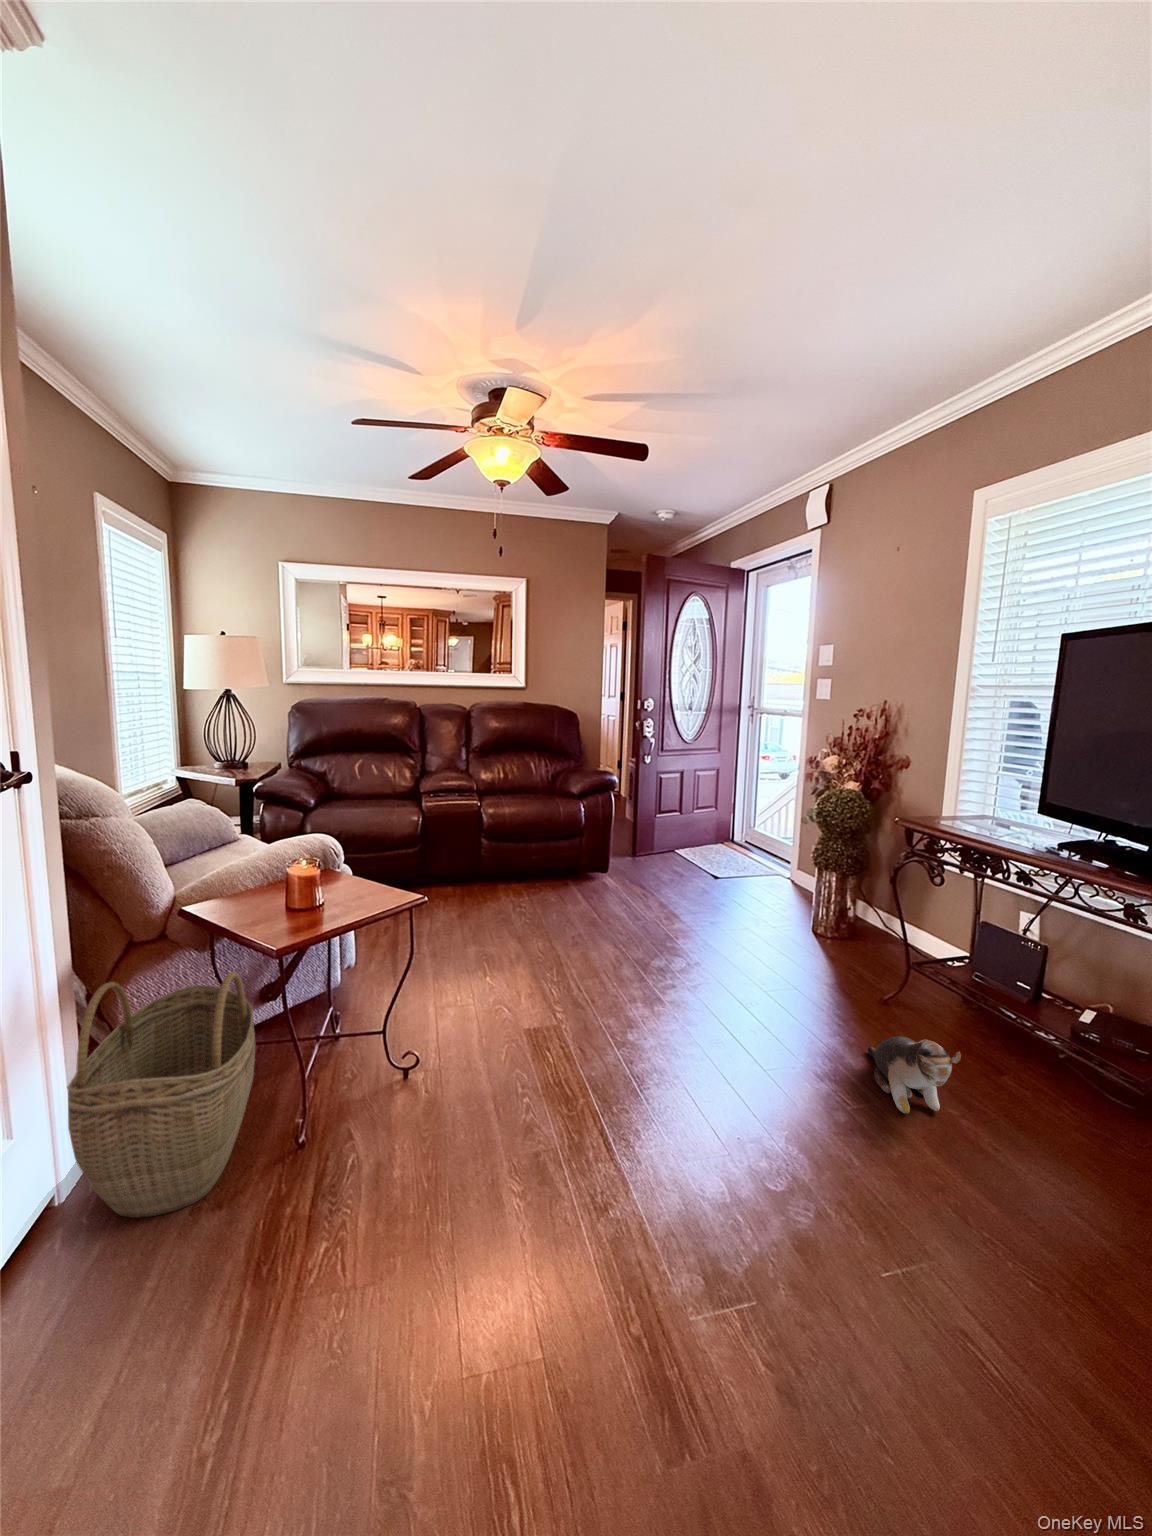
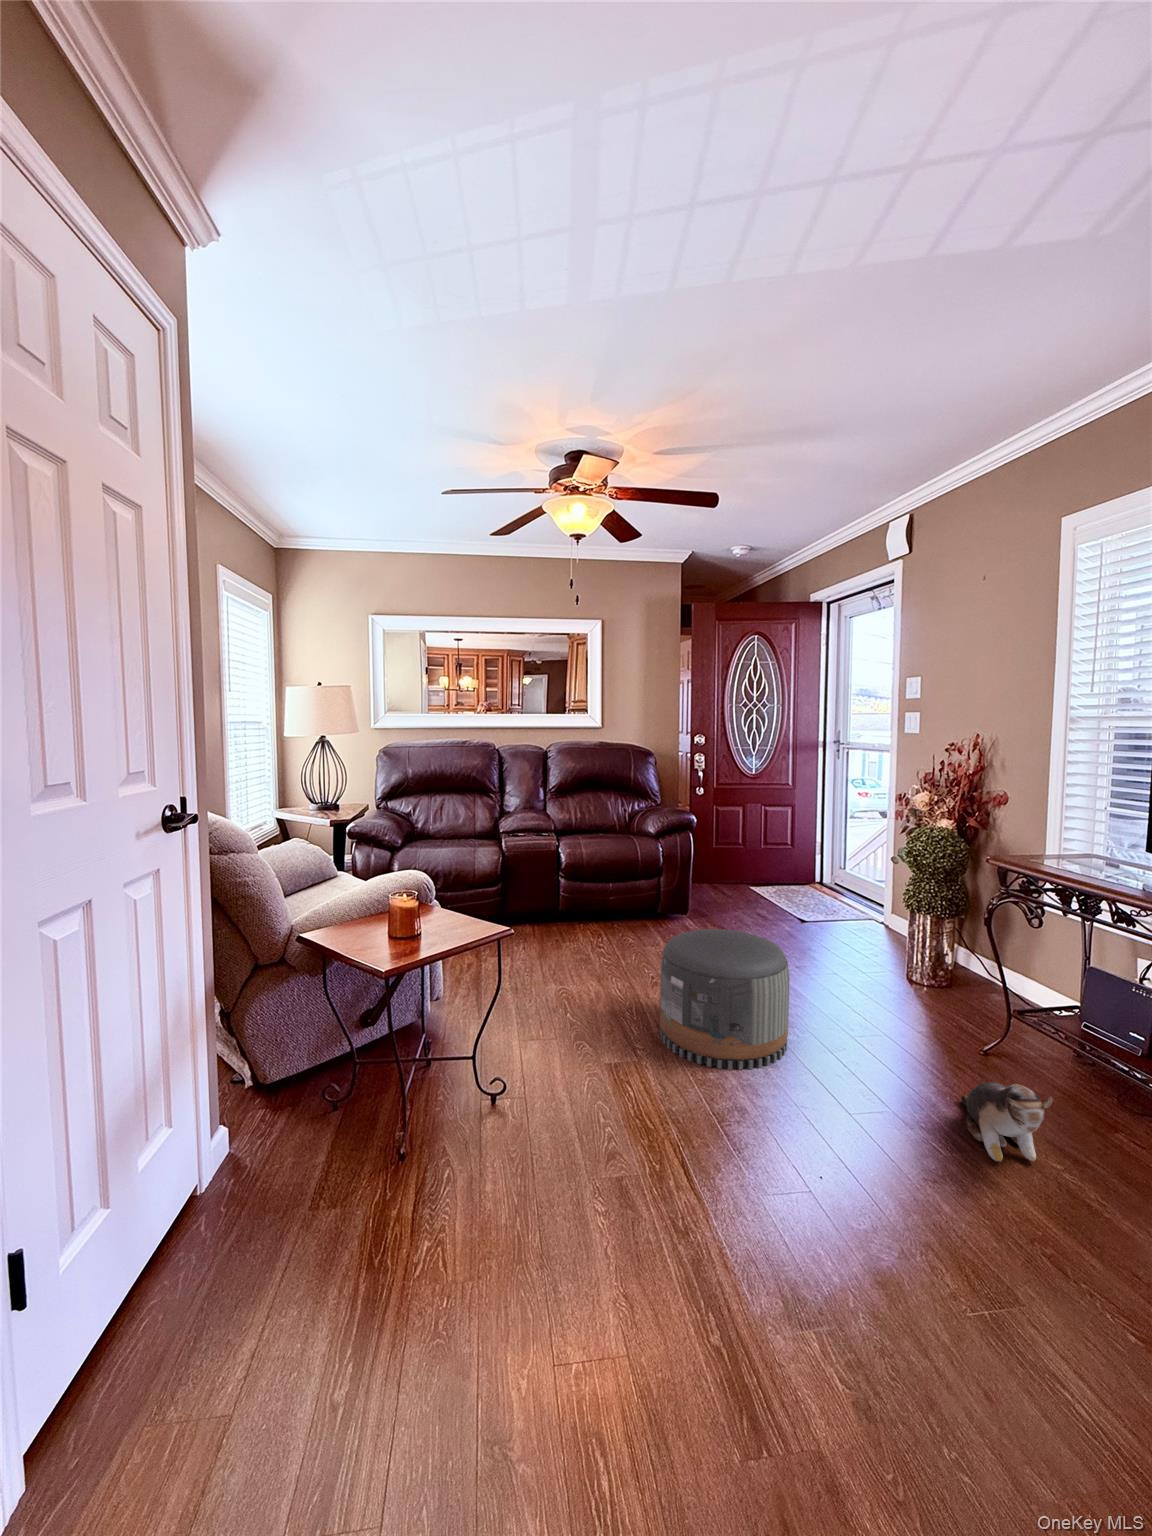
pouf: none [580,889,708,1030] -> present [660,929,790,1070]
woven basket: present [67,972,255,1218] -> none [218,992,364,1207]

